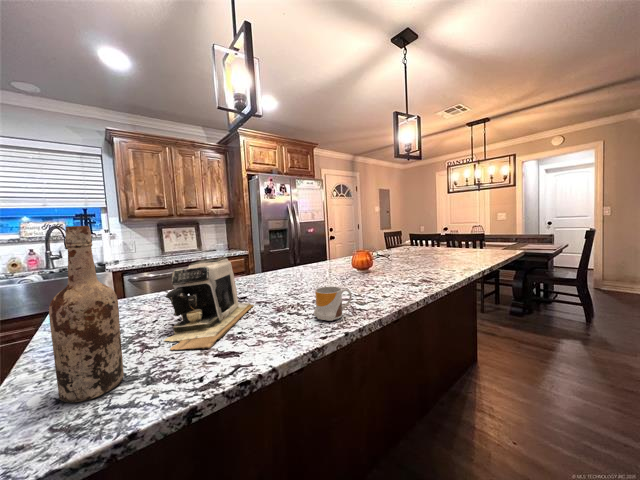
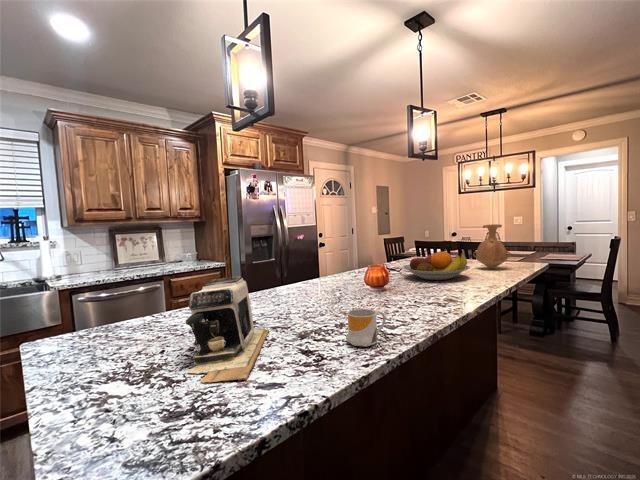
vase: none [455,215,489,255] -> present [473,224,511,269]
wine bottle: present [49,226,124,403] -> none [102,251,170,441]
fruit bowl: none [390,240,449,265] -> present [404,252,470,280]

